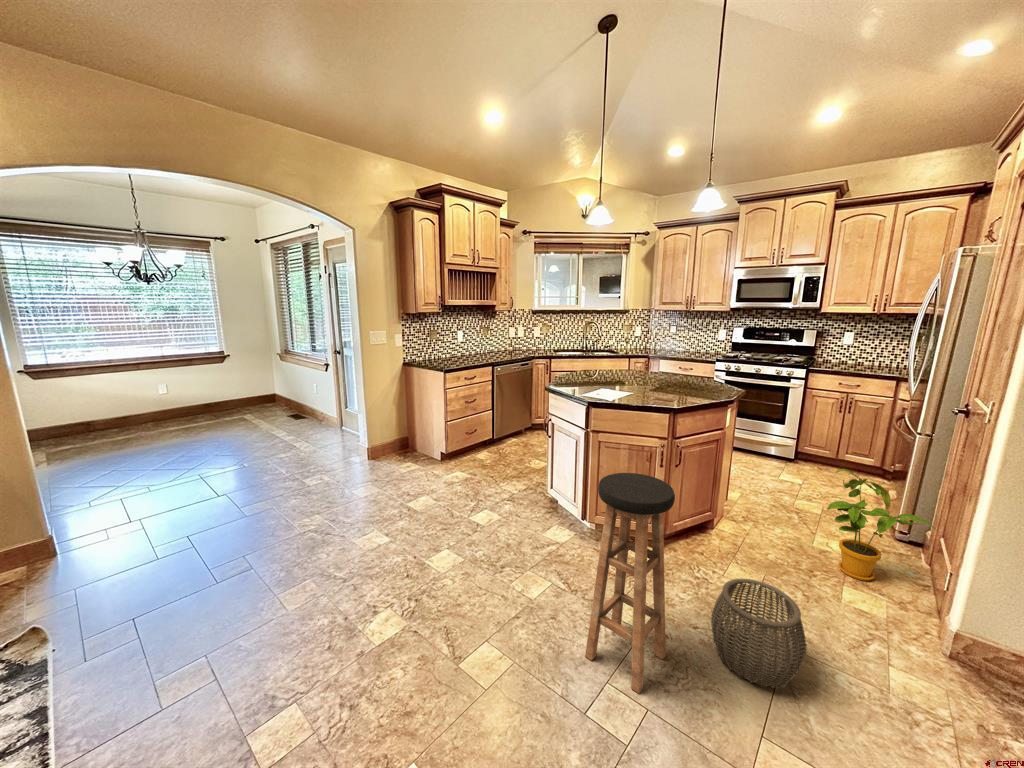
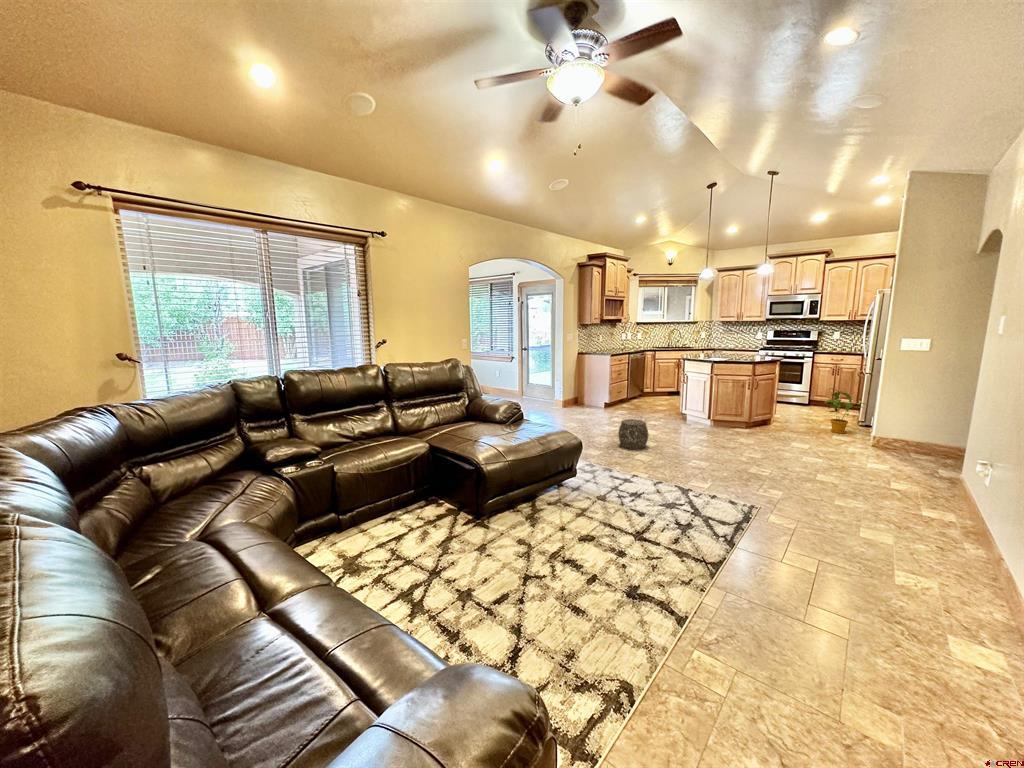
bar stool: present [585,473,675,693] -> none [735,378,770,450]
woven basket: present [711,579,806,688] -> present [618,419,648,449]

